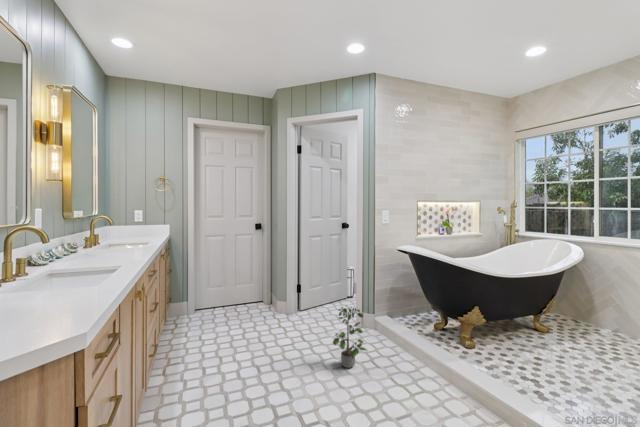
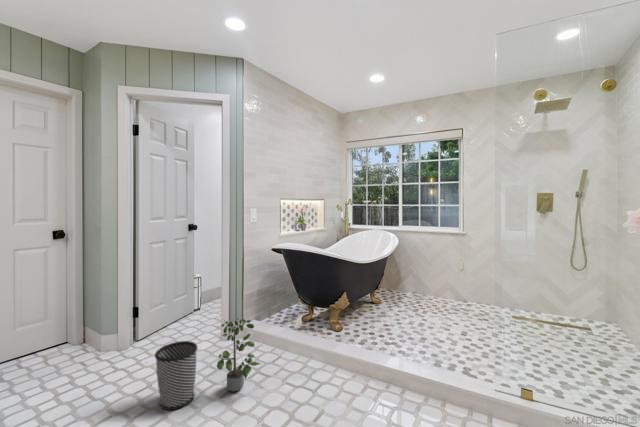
wastebasket: none [291,316,320,365] -> present [155,341,197,410]

